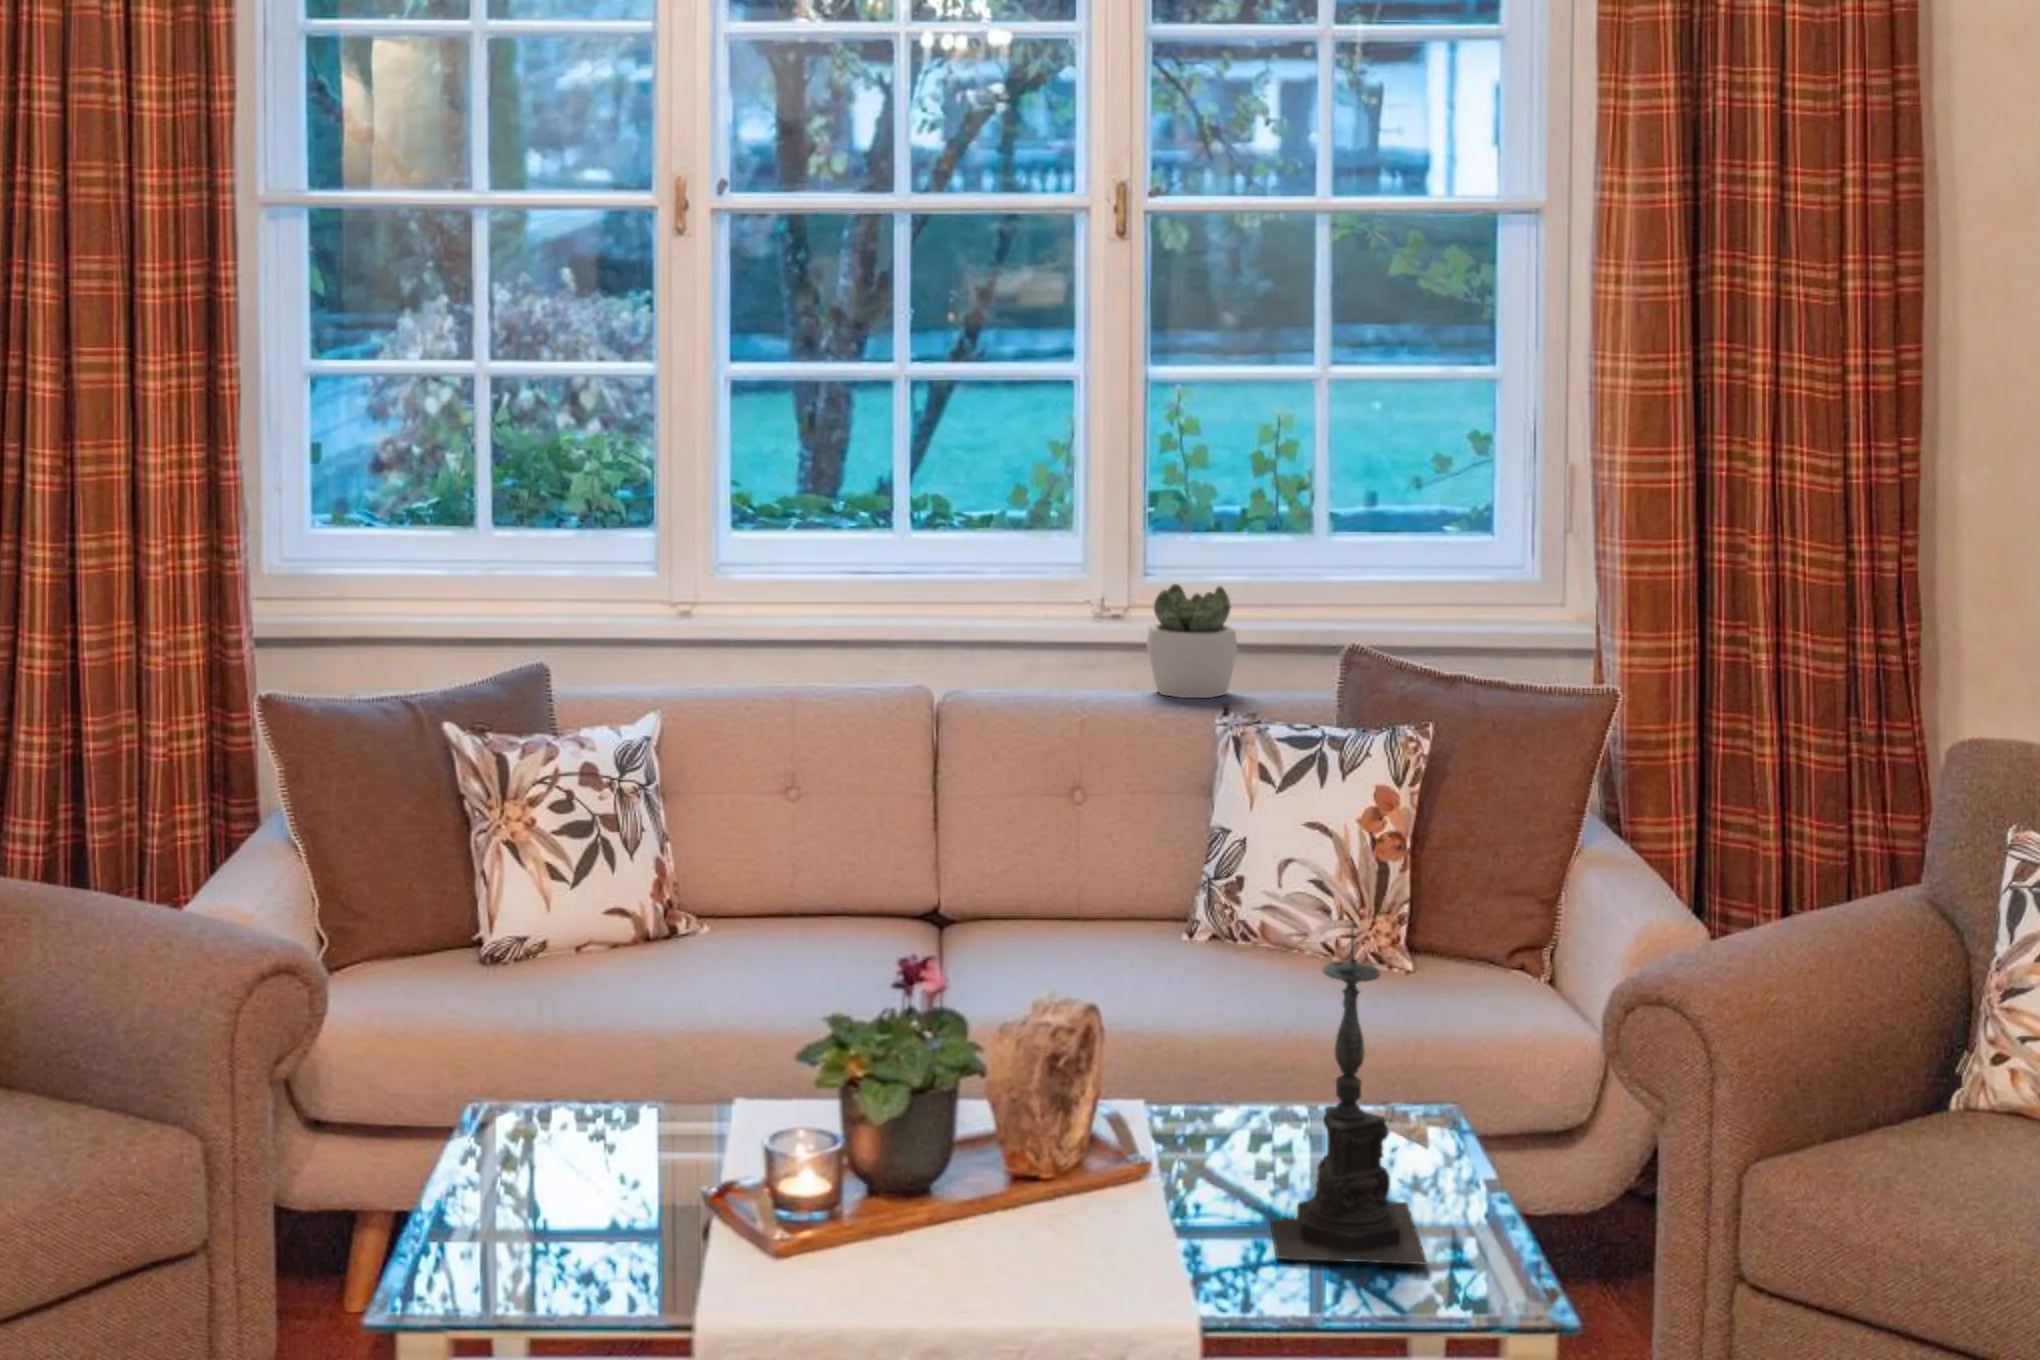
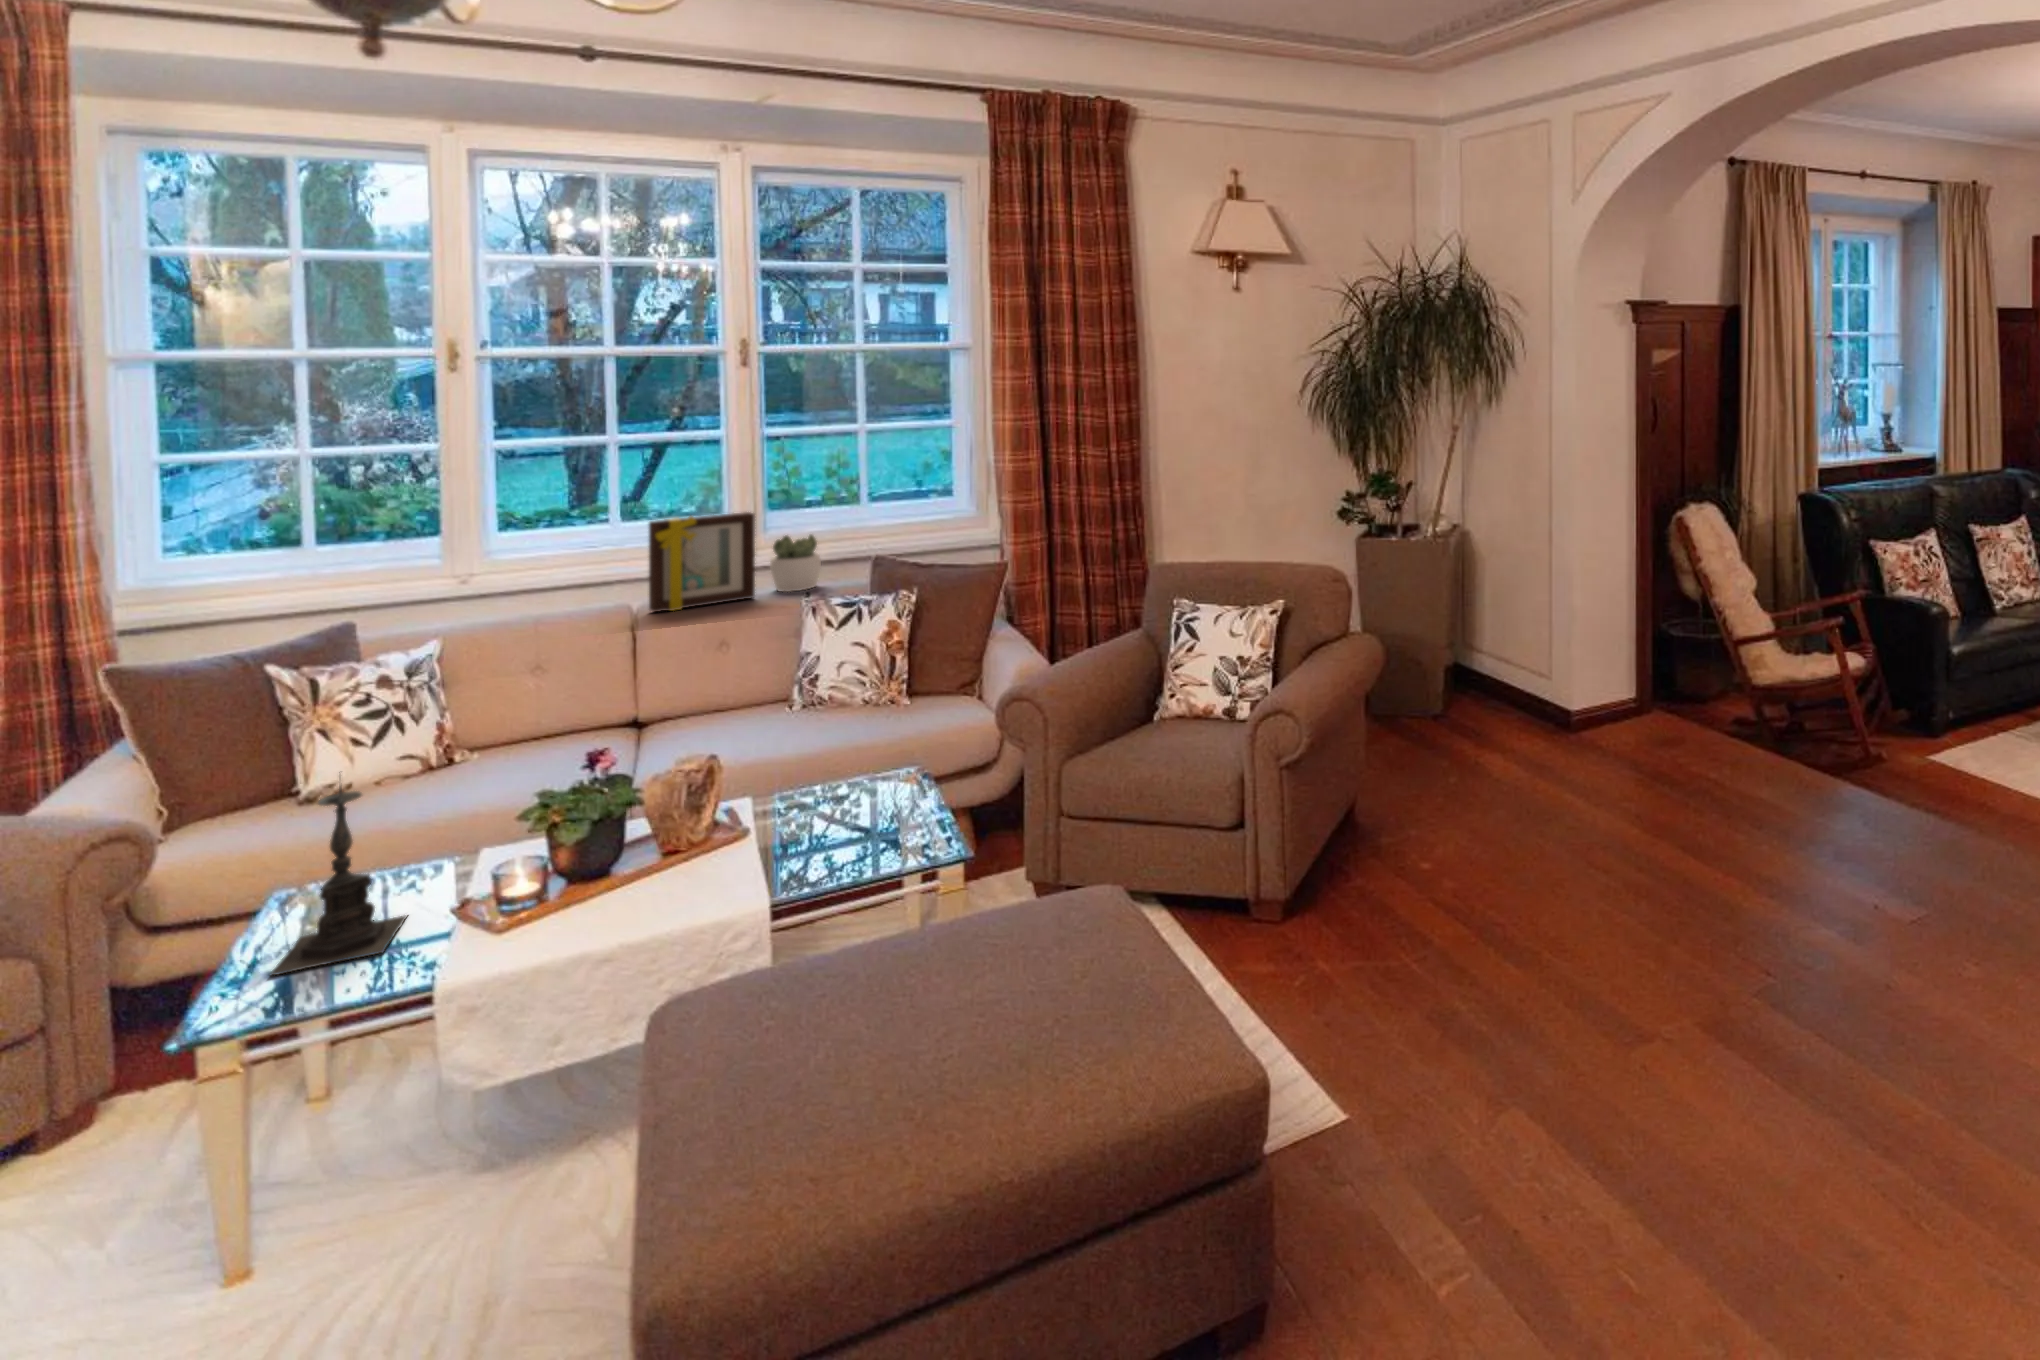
picture frame: none [954,526,1129,707] -> present [649,512,755,612]
candle holder: present [1270,928,1427,1264] -> present [271,772,407,975]

